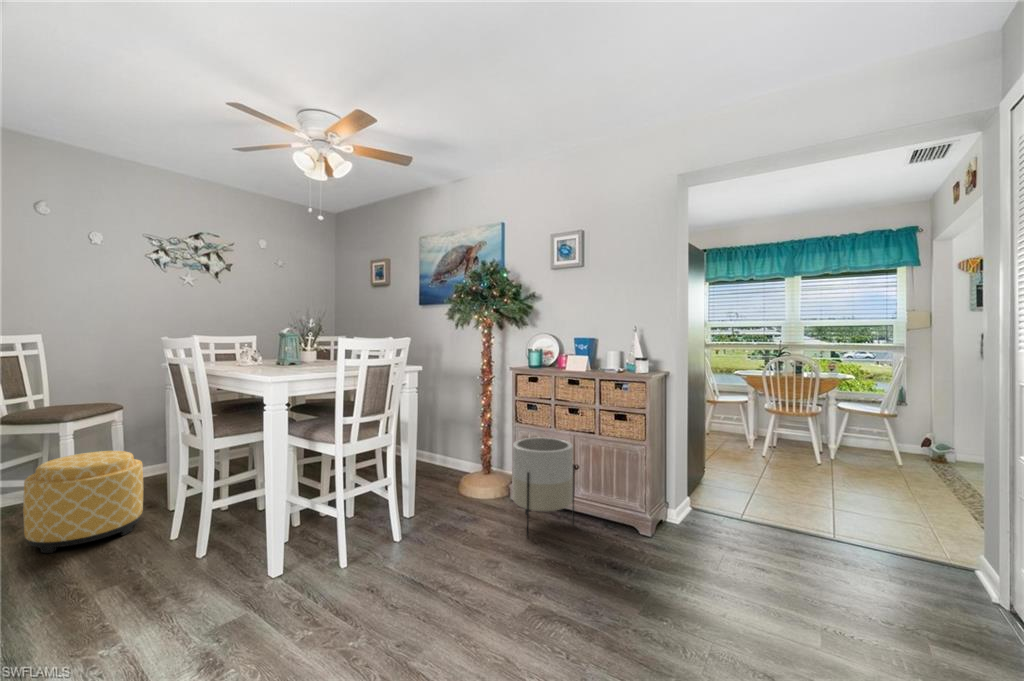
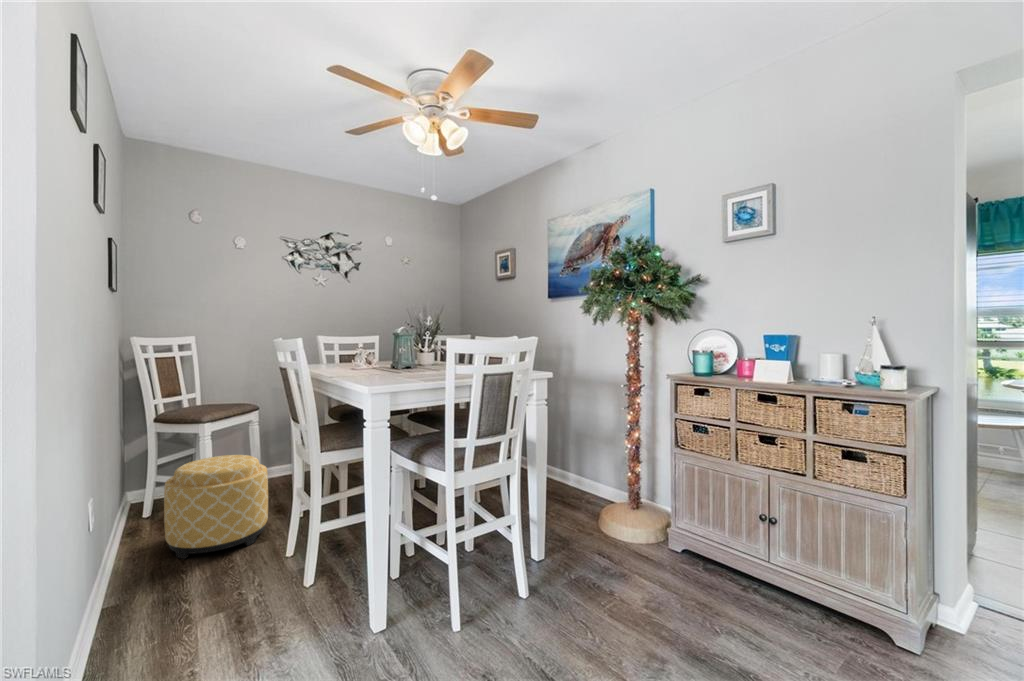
planter: present [512,437,575,537] -> none [676,474,773,621]

